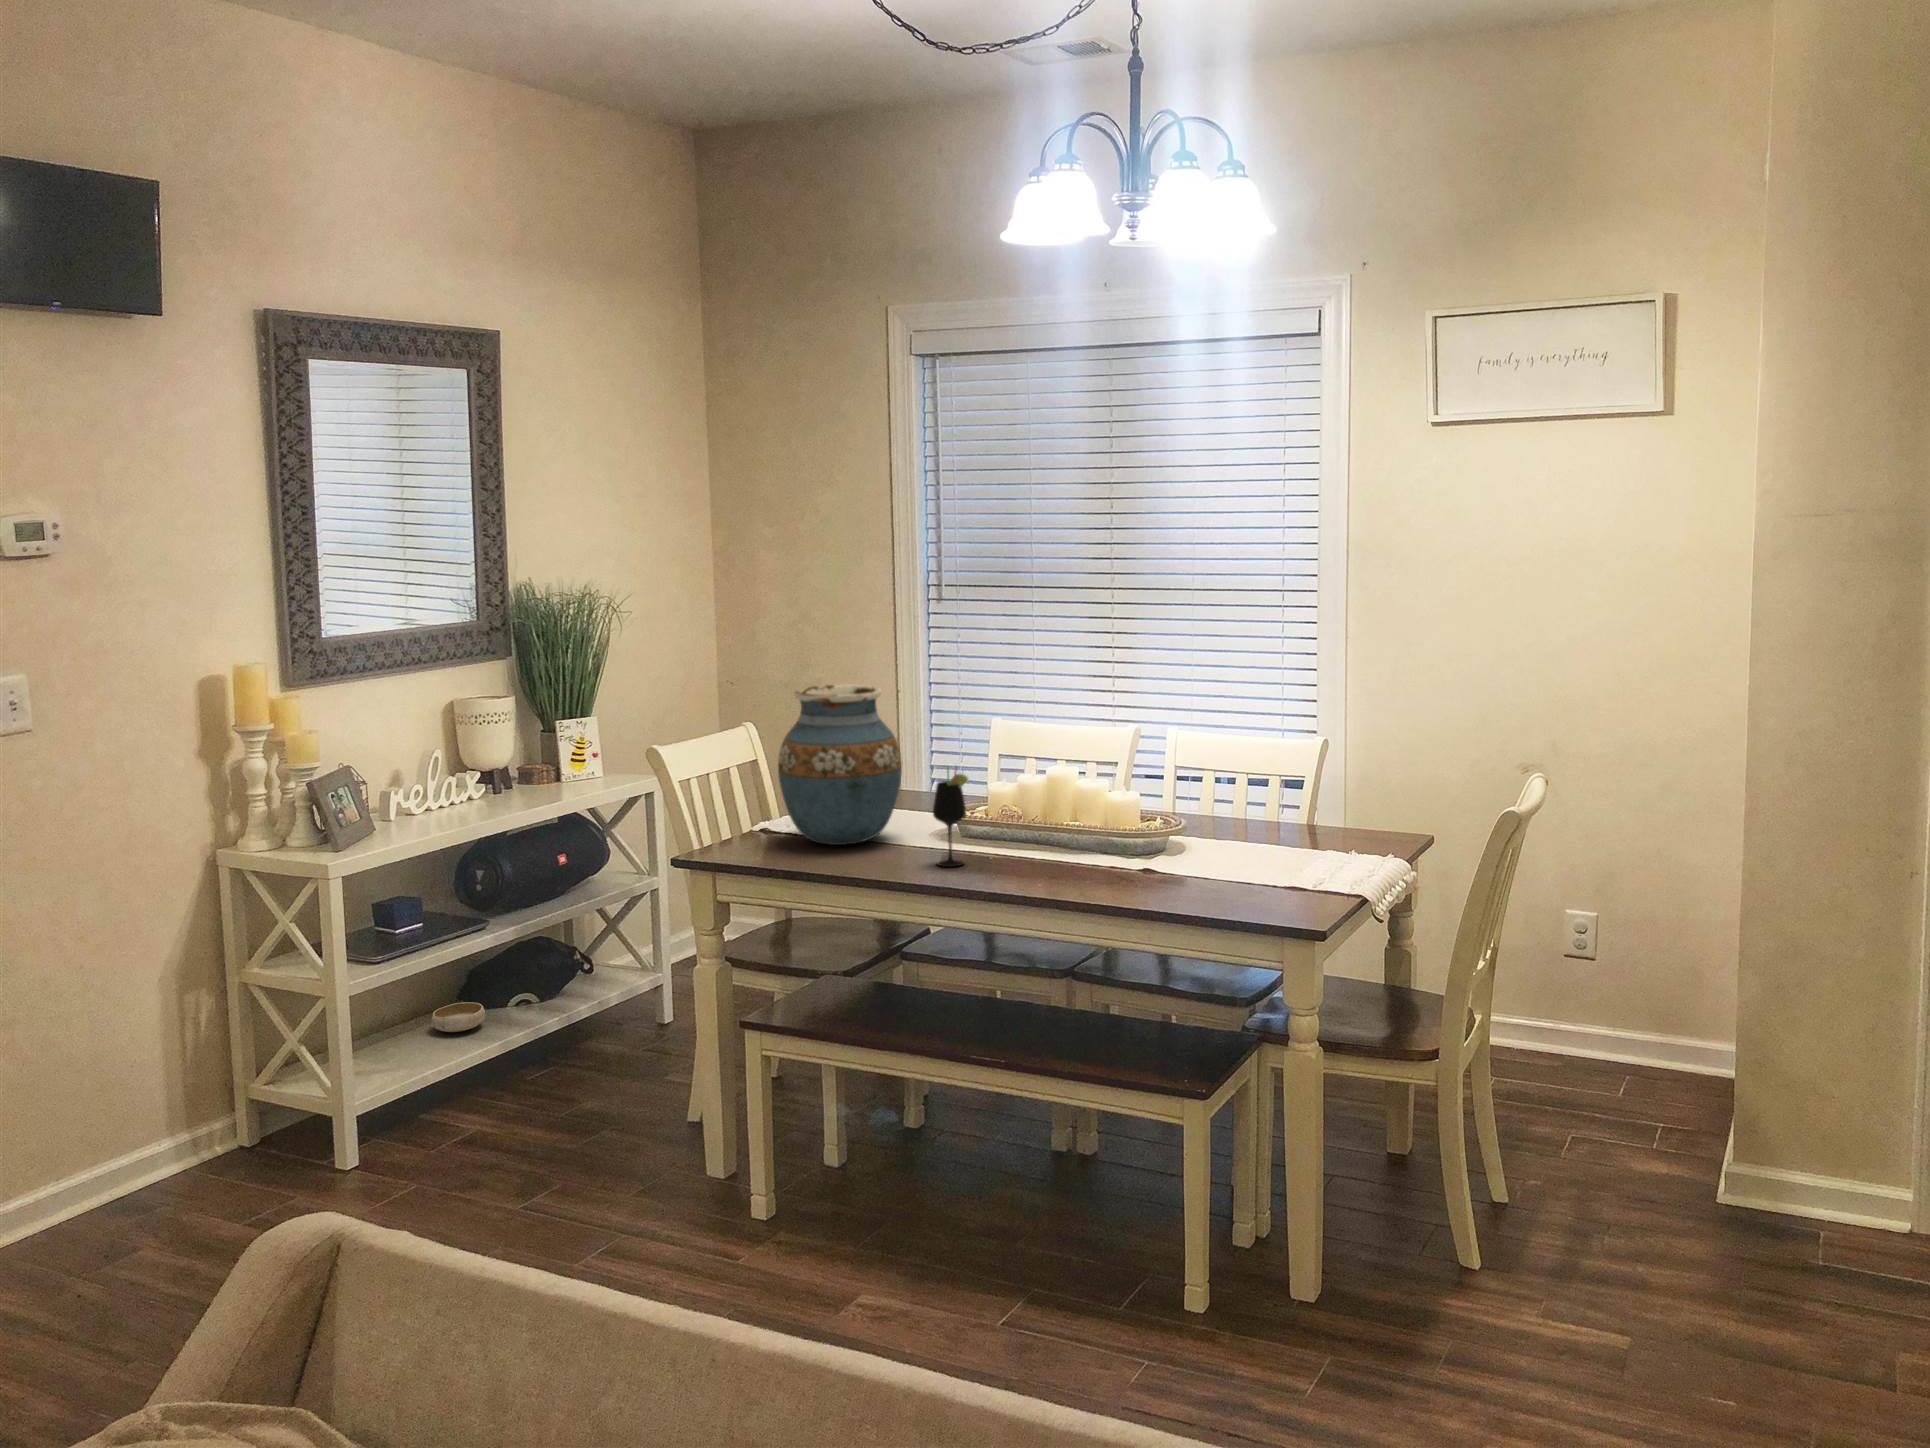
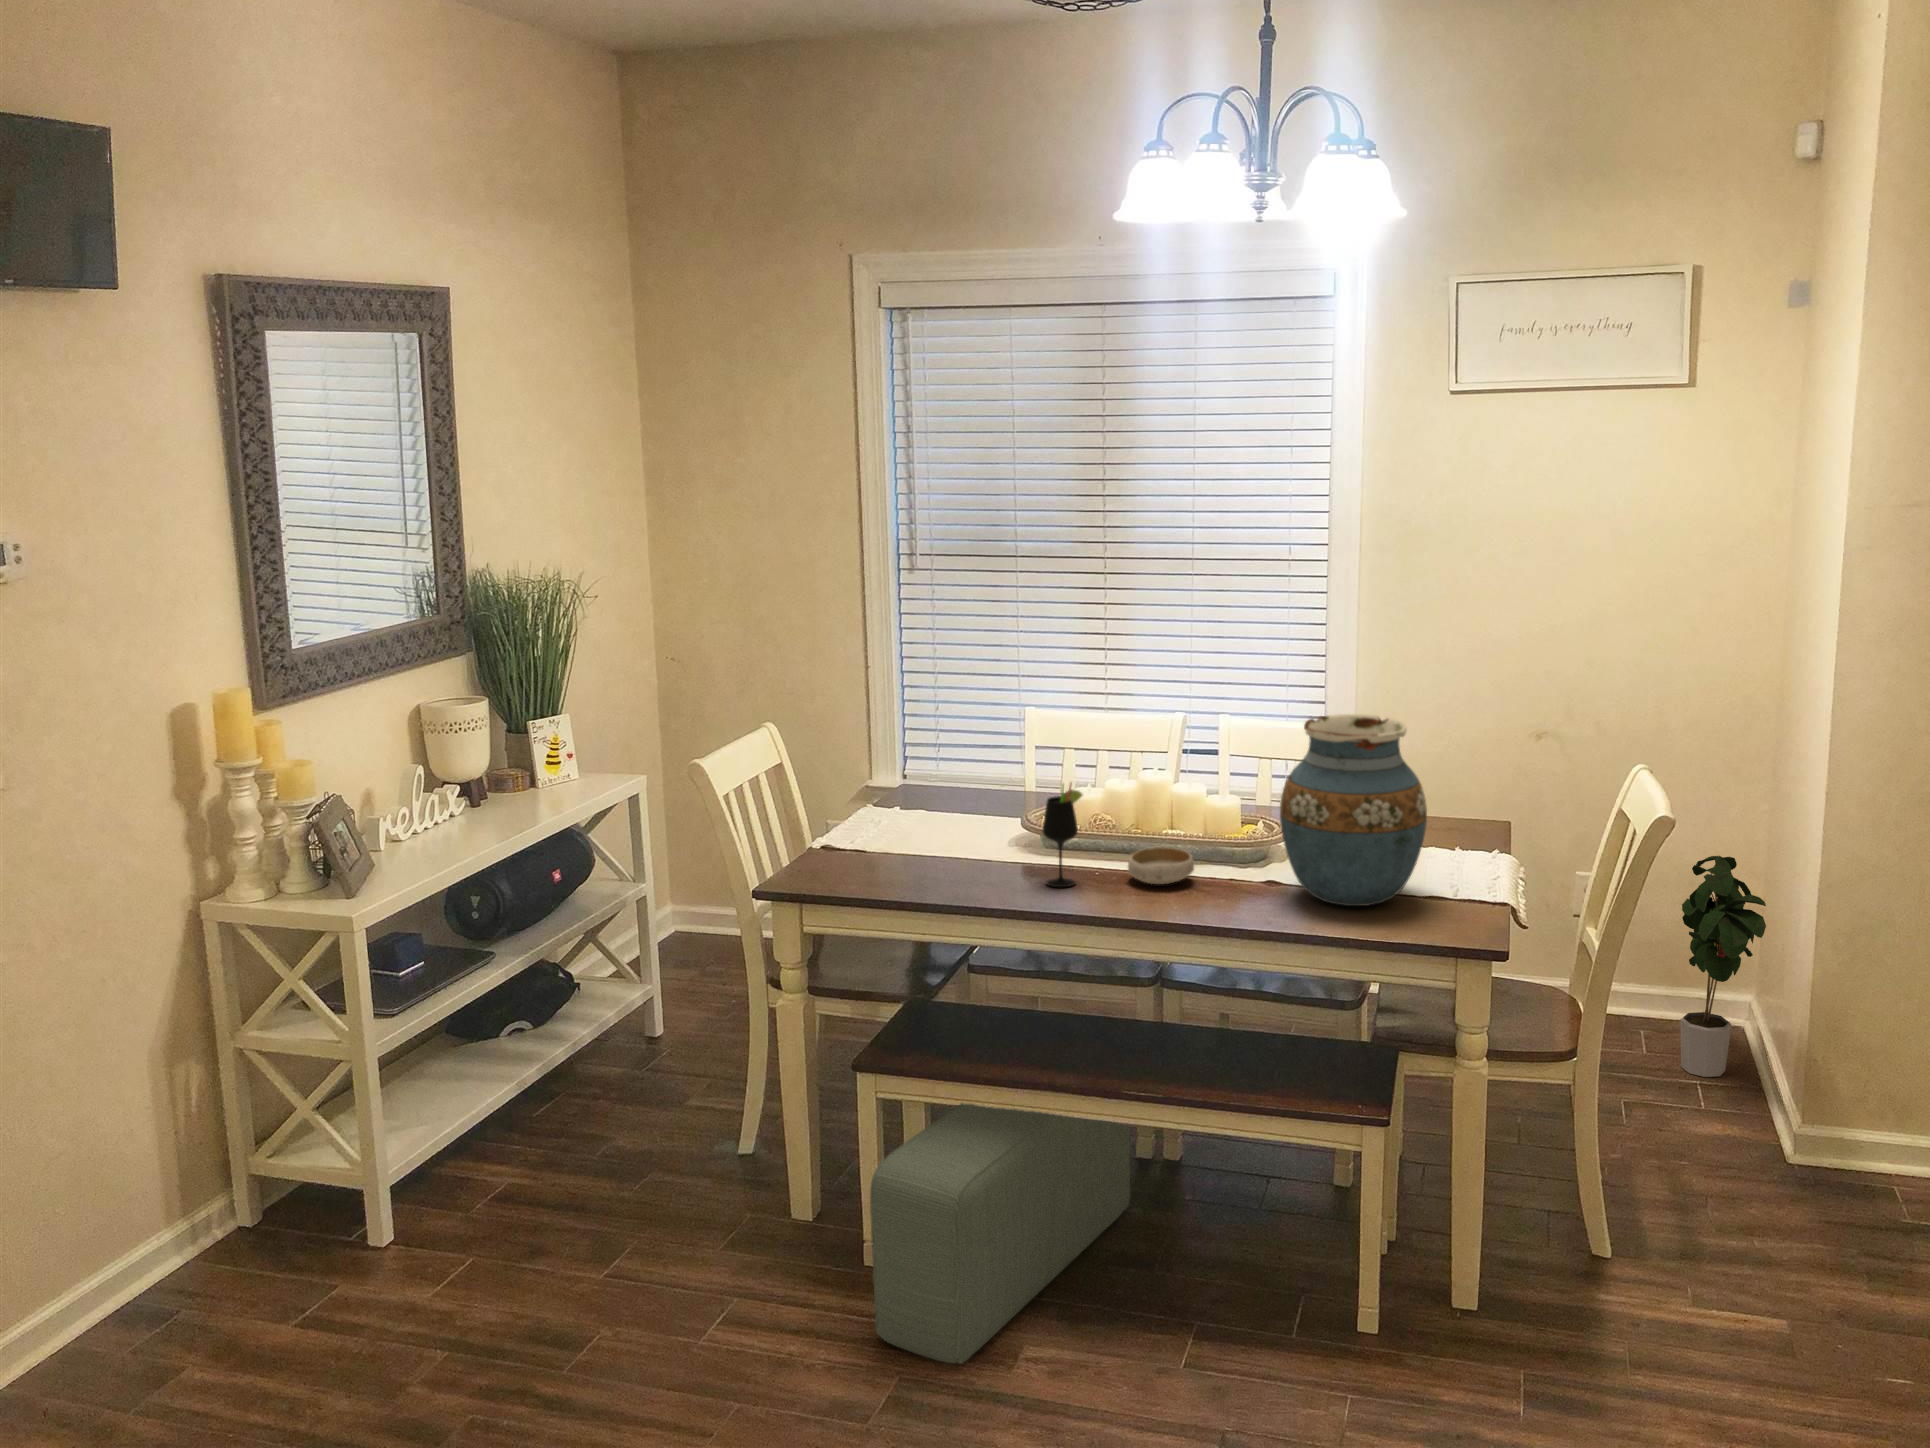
vase: present [778,684,902,845] -> present [1280,714,1427,906]
potted plant: none [1649,892,1725,1121] -> present [1680,856,1766,1077]
bowl: present [432,1002,486,1032] -> present [1128,847,1194,884]
pouf: none [731,1028,1027,1303] -> present [870,1103,1130,1363]

